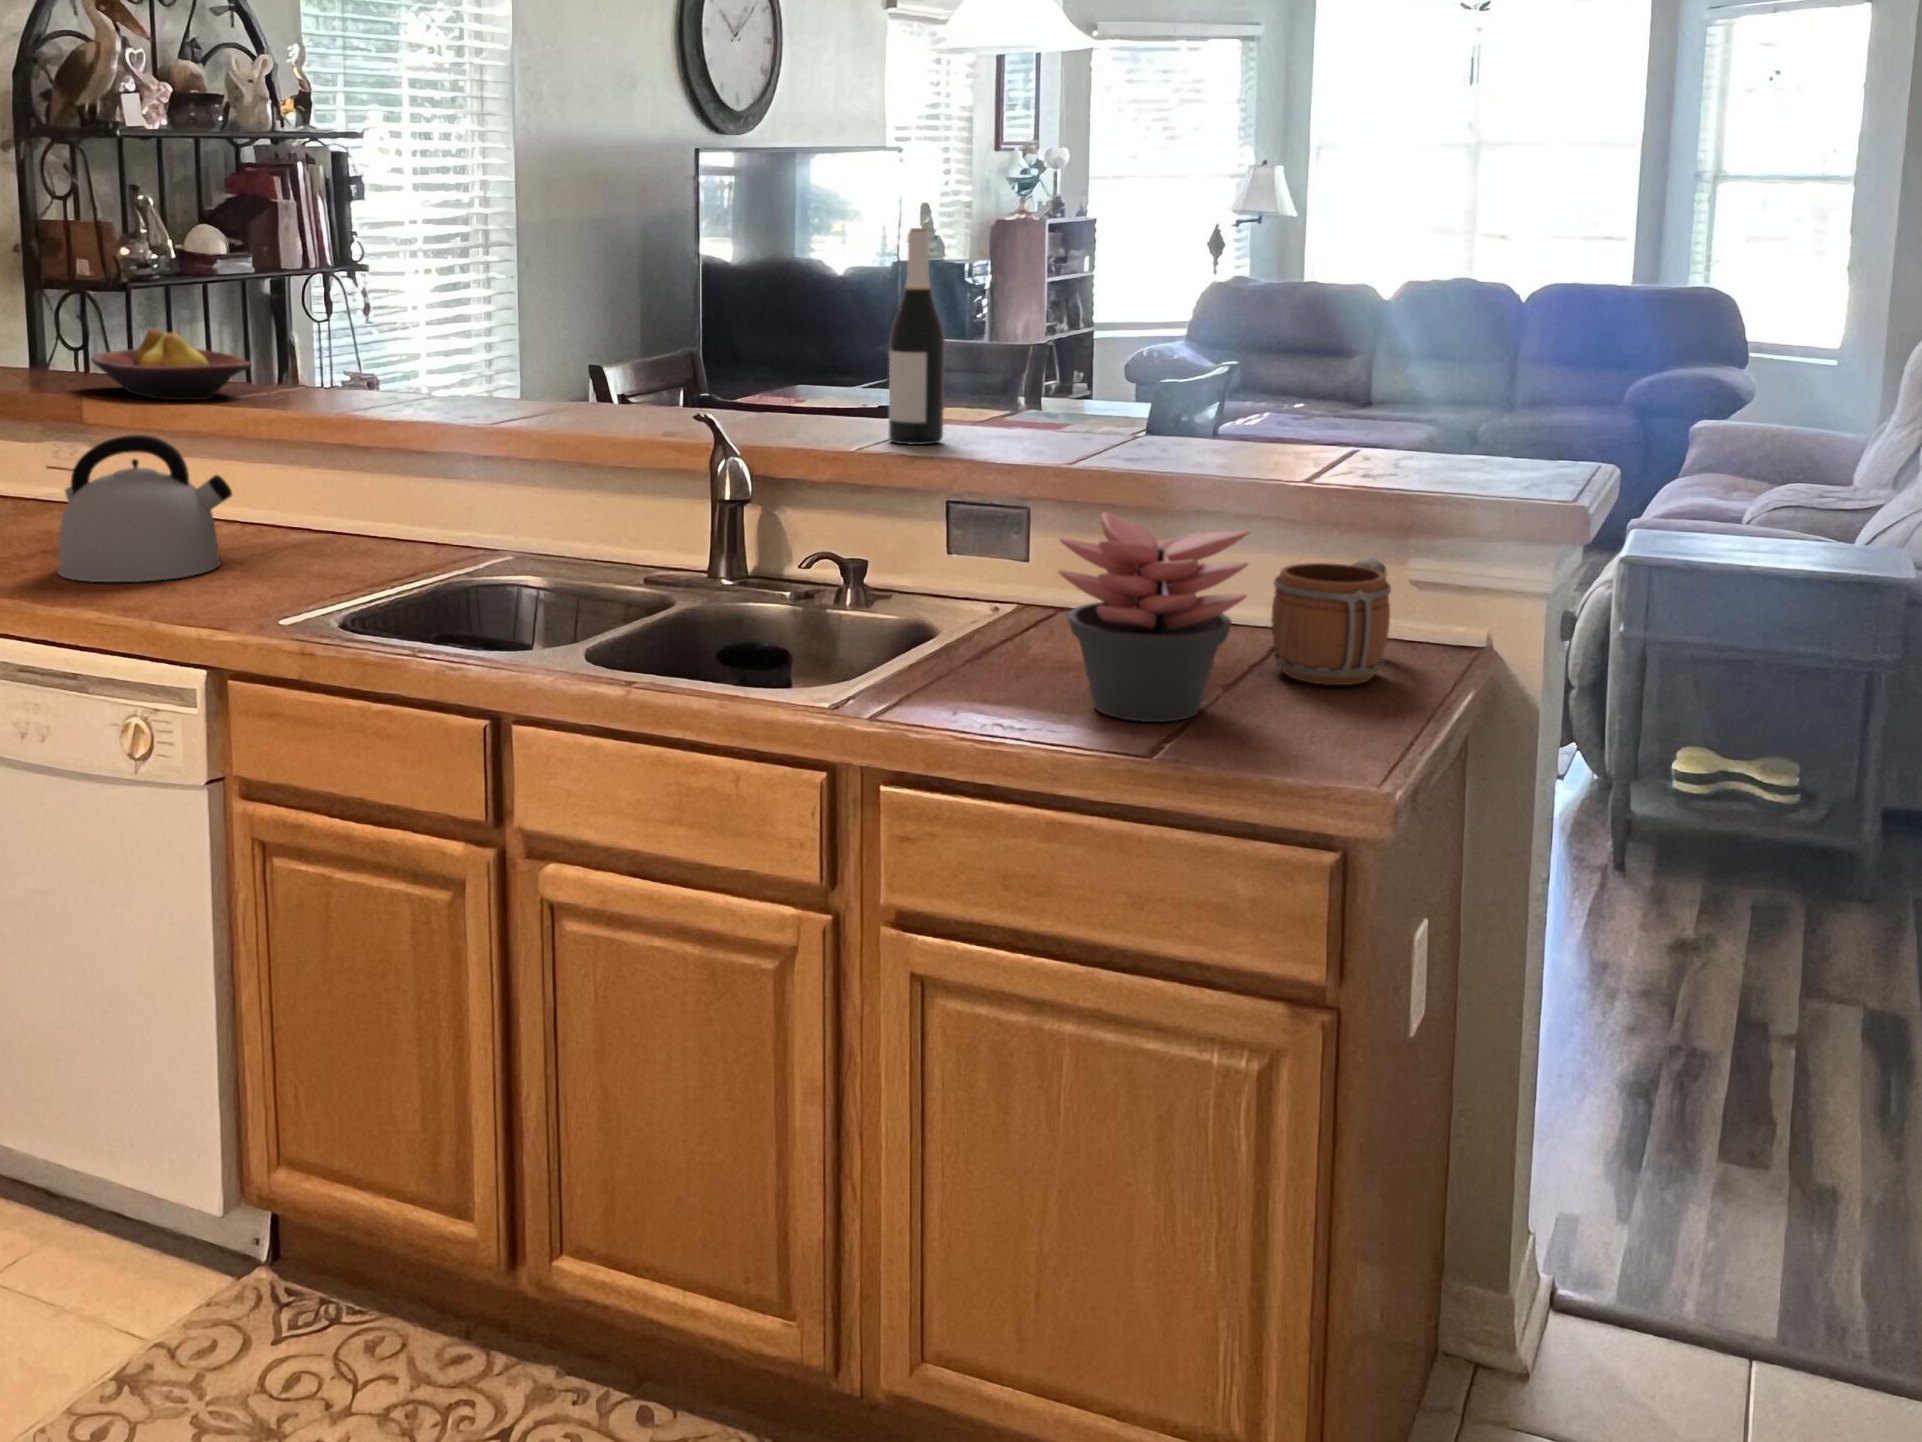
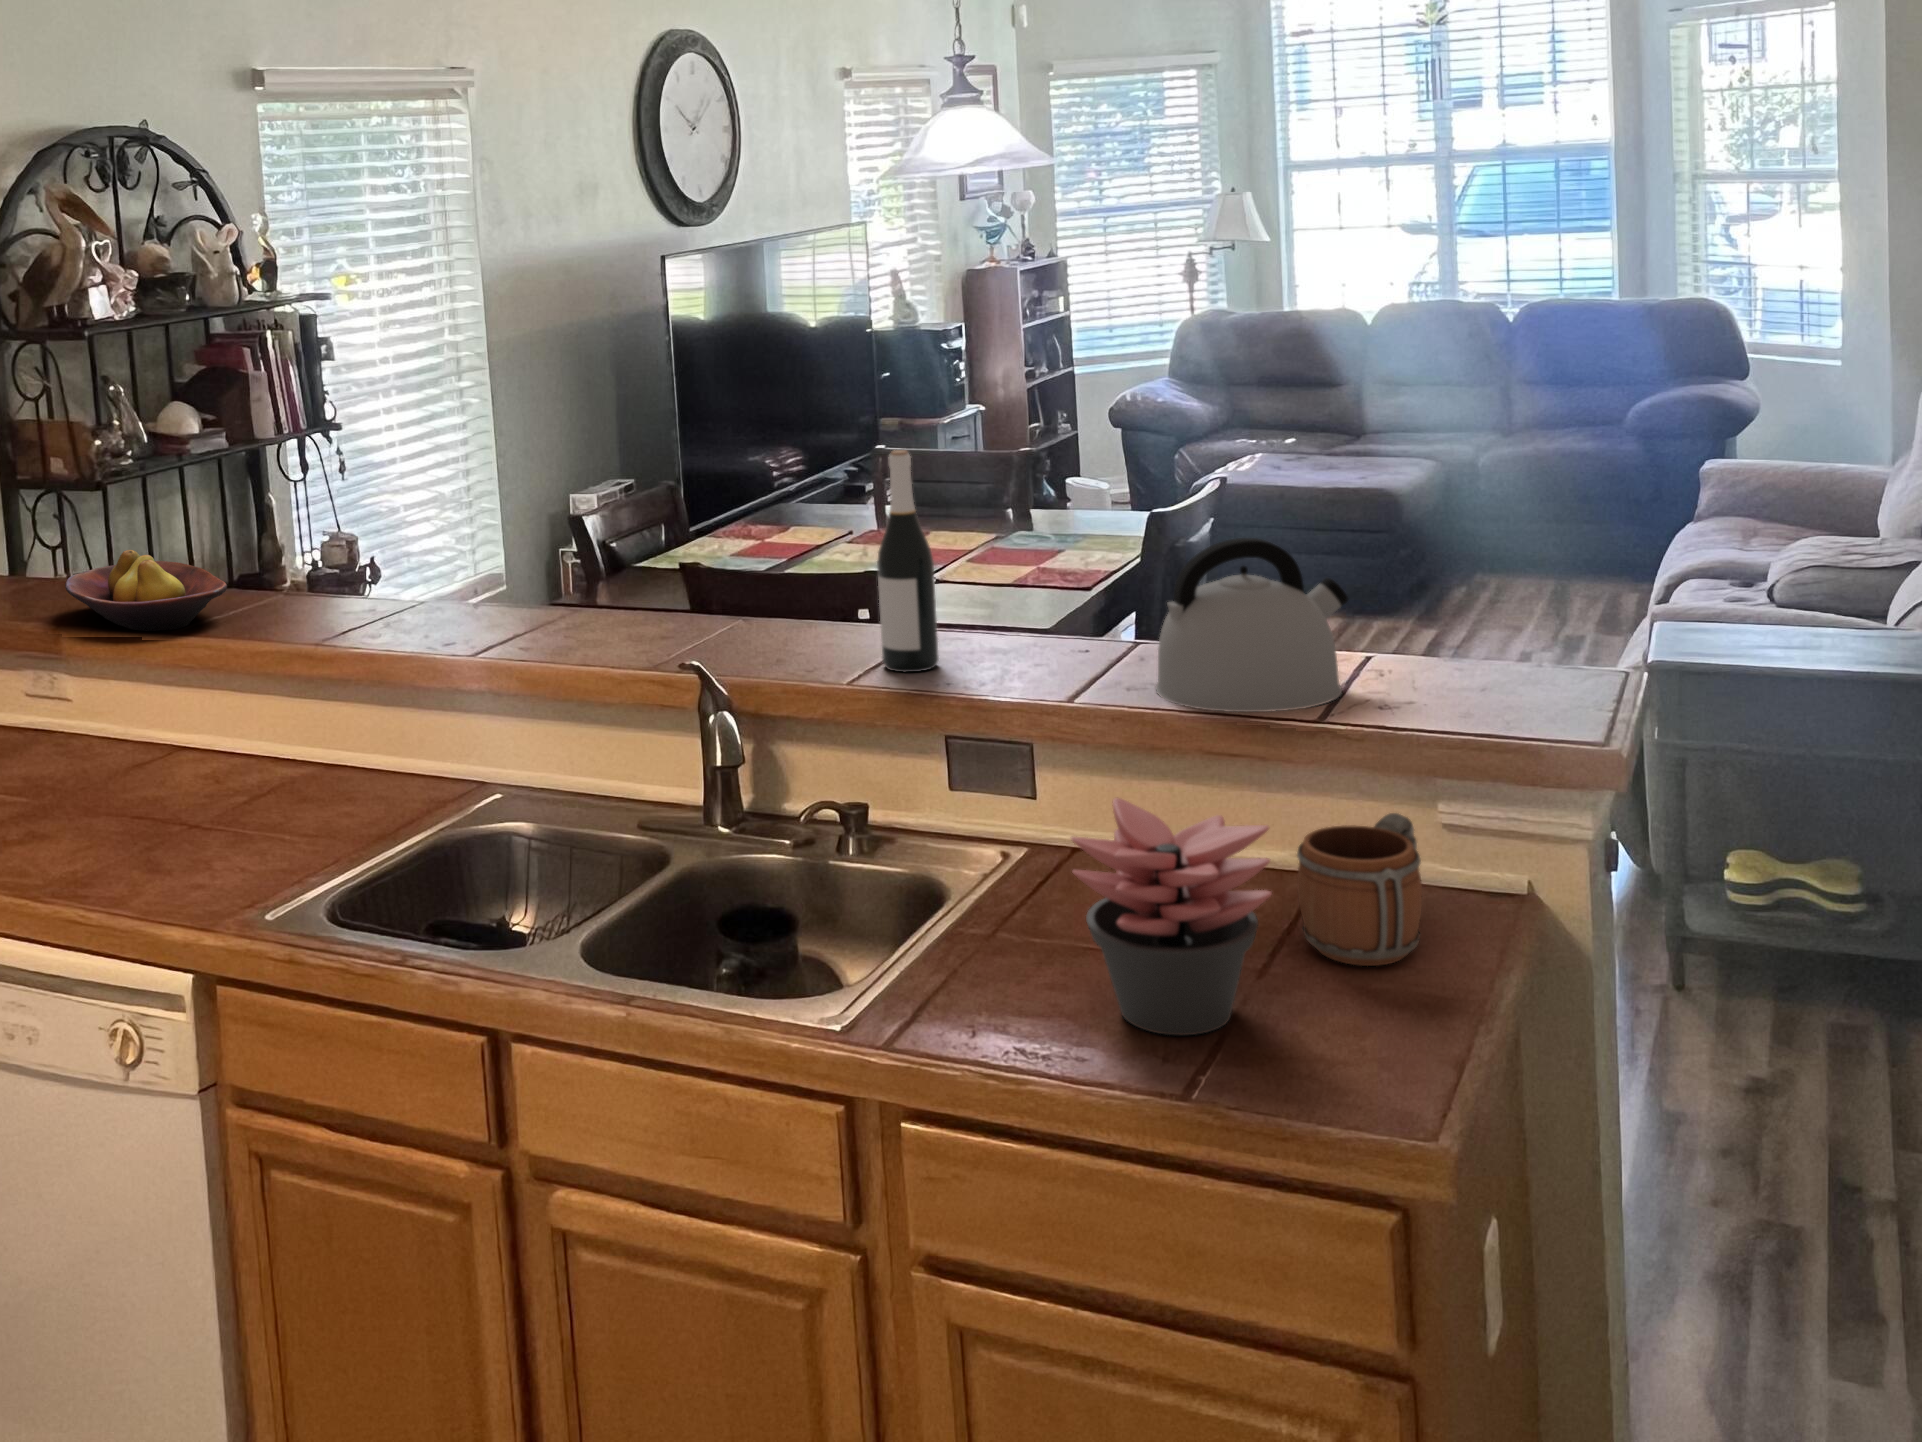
kettle: present [58,435,232,582] -> present [1156,538,1348,712]

